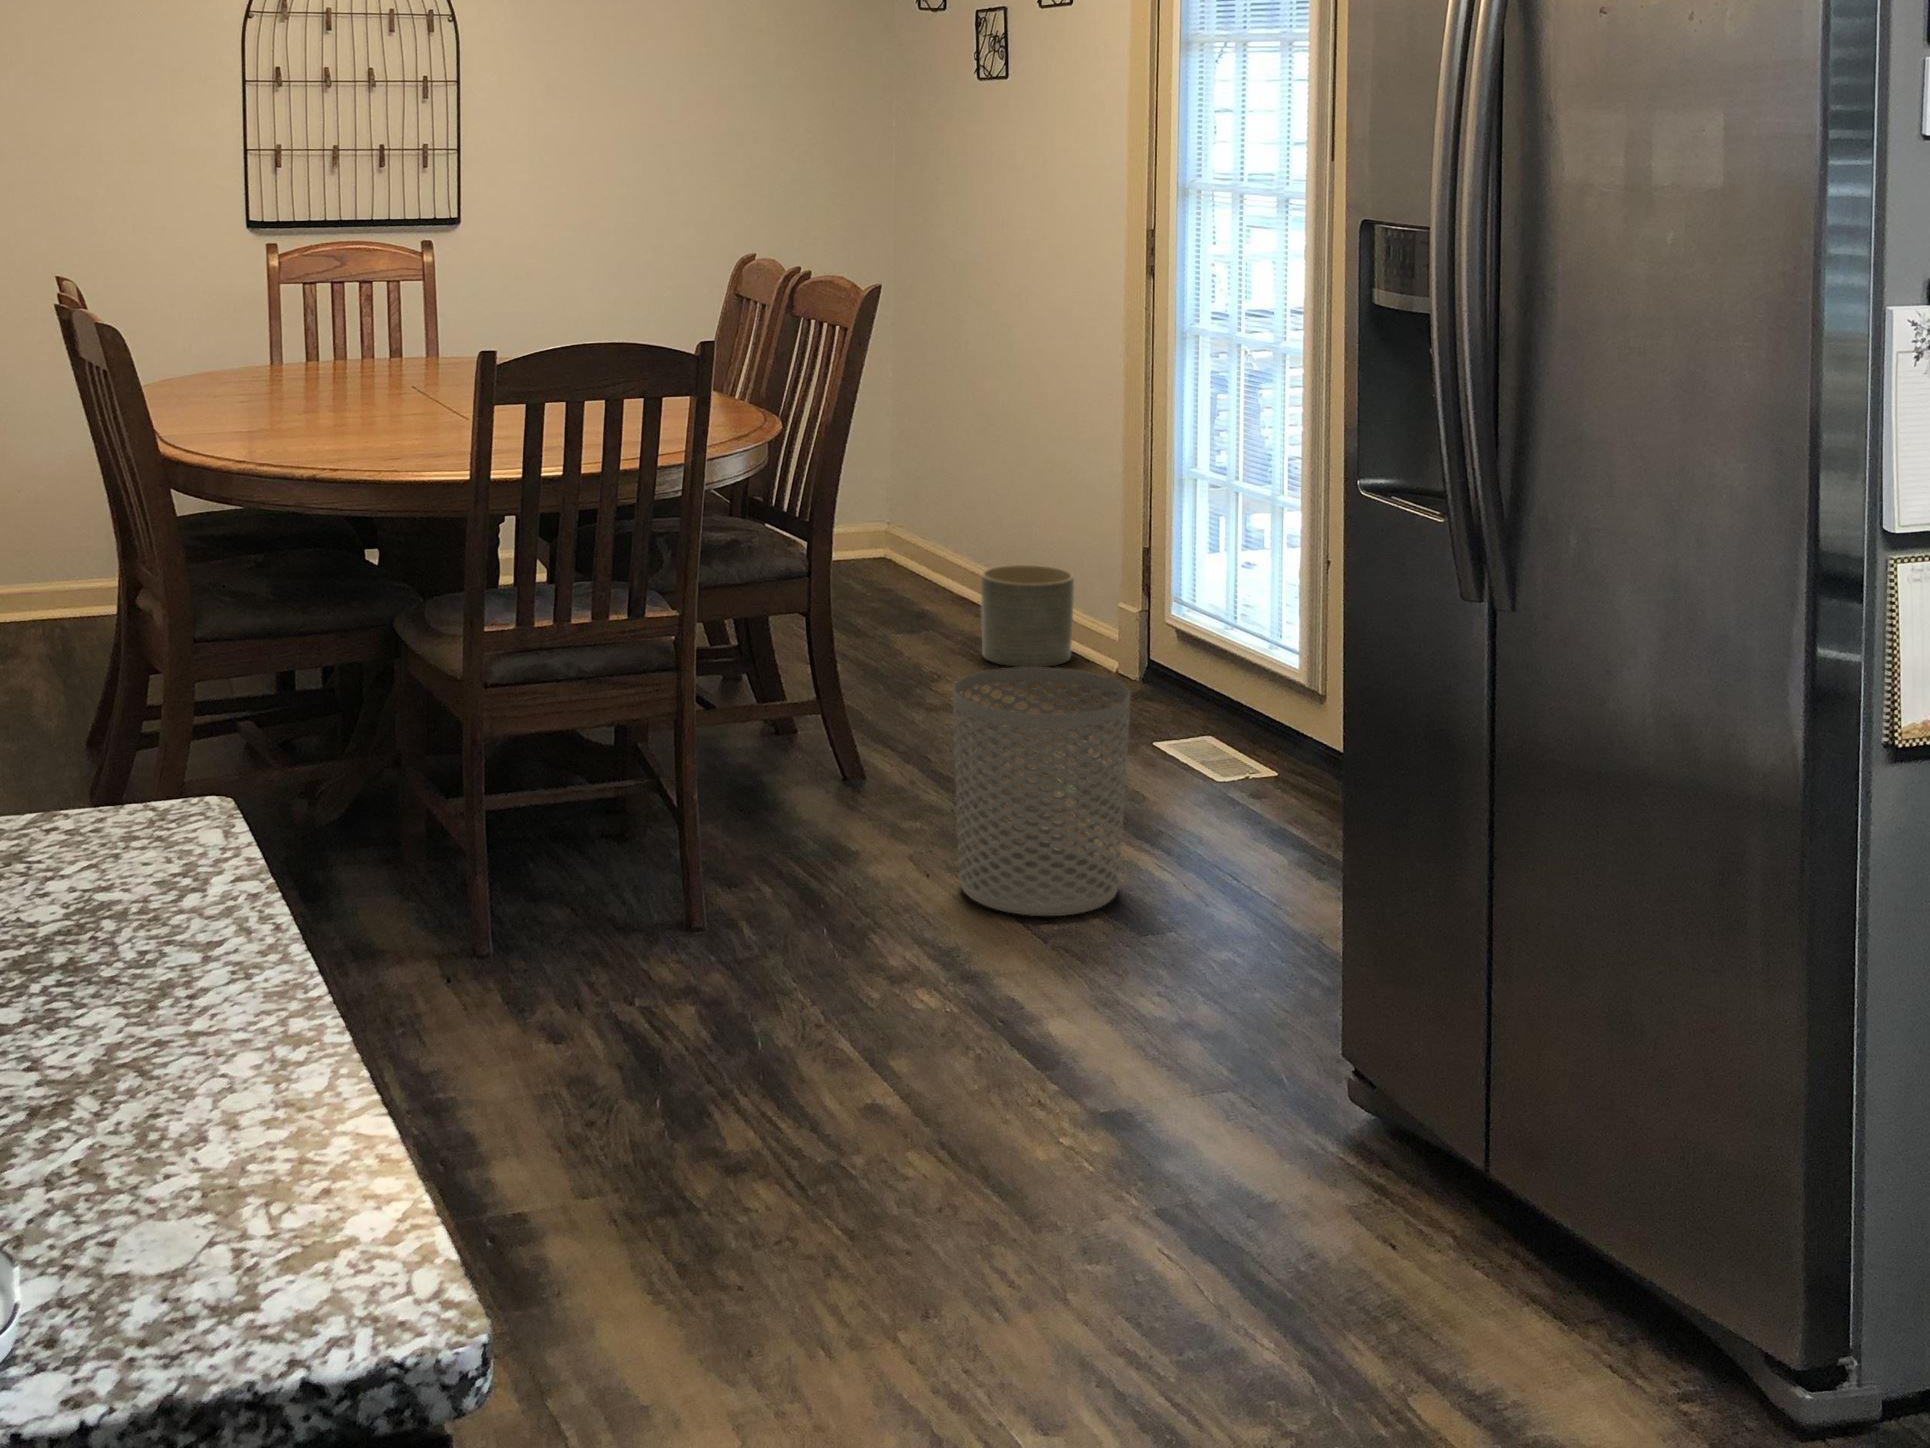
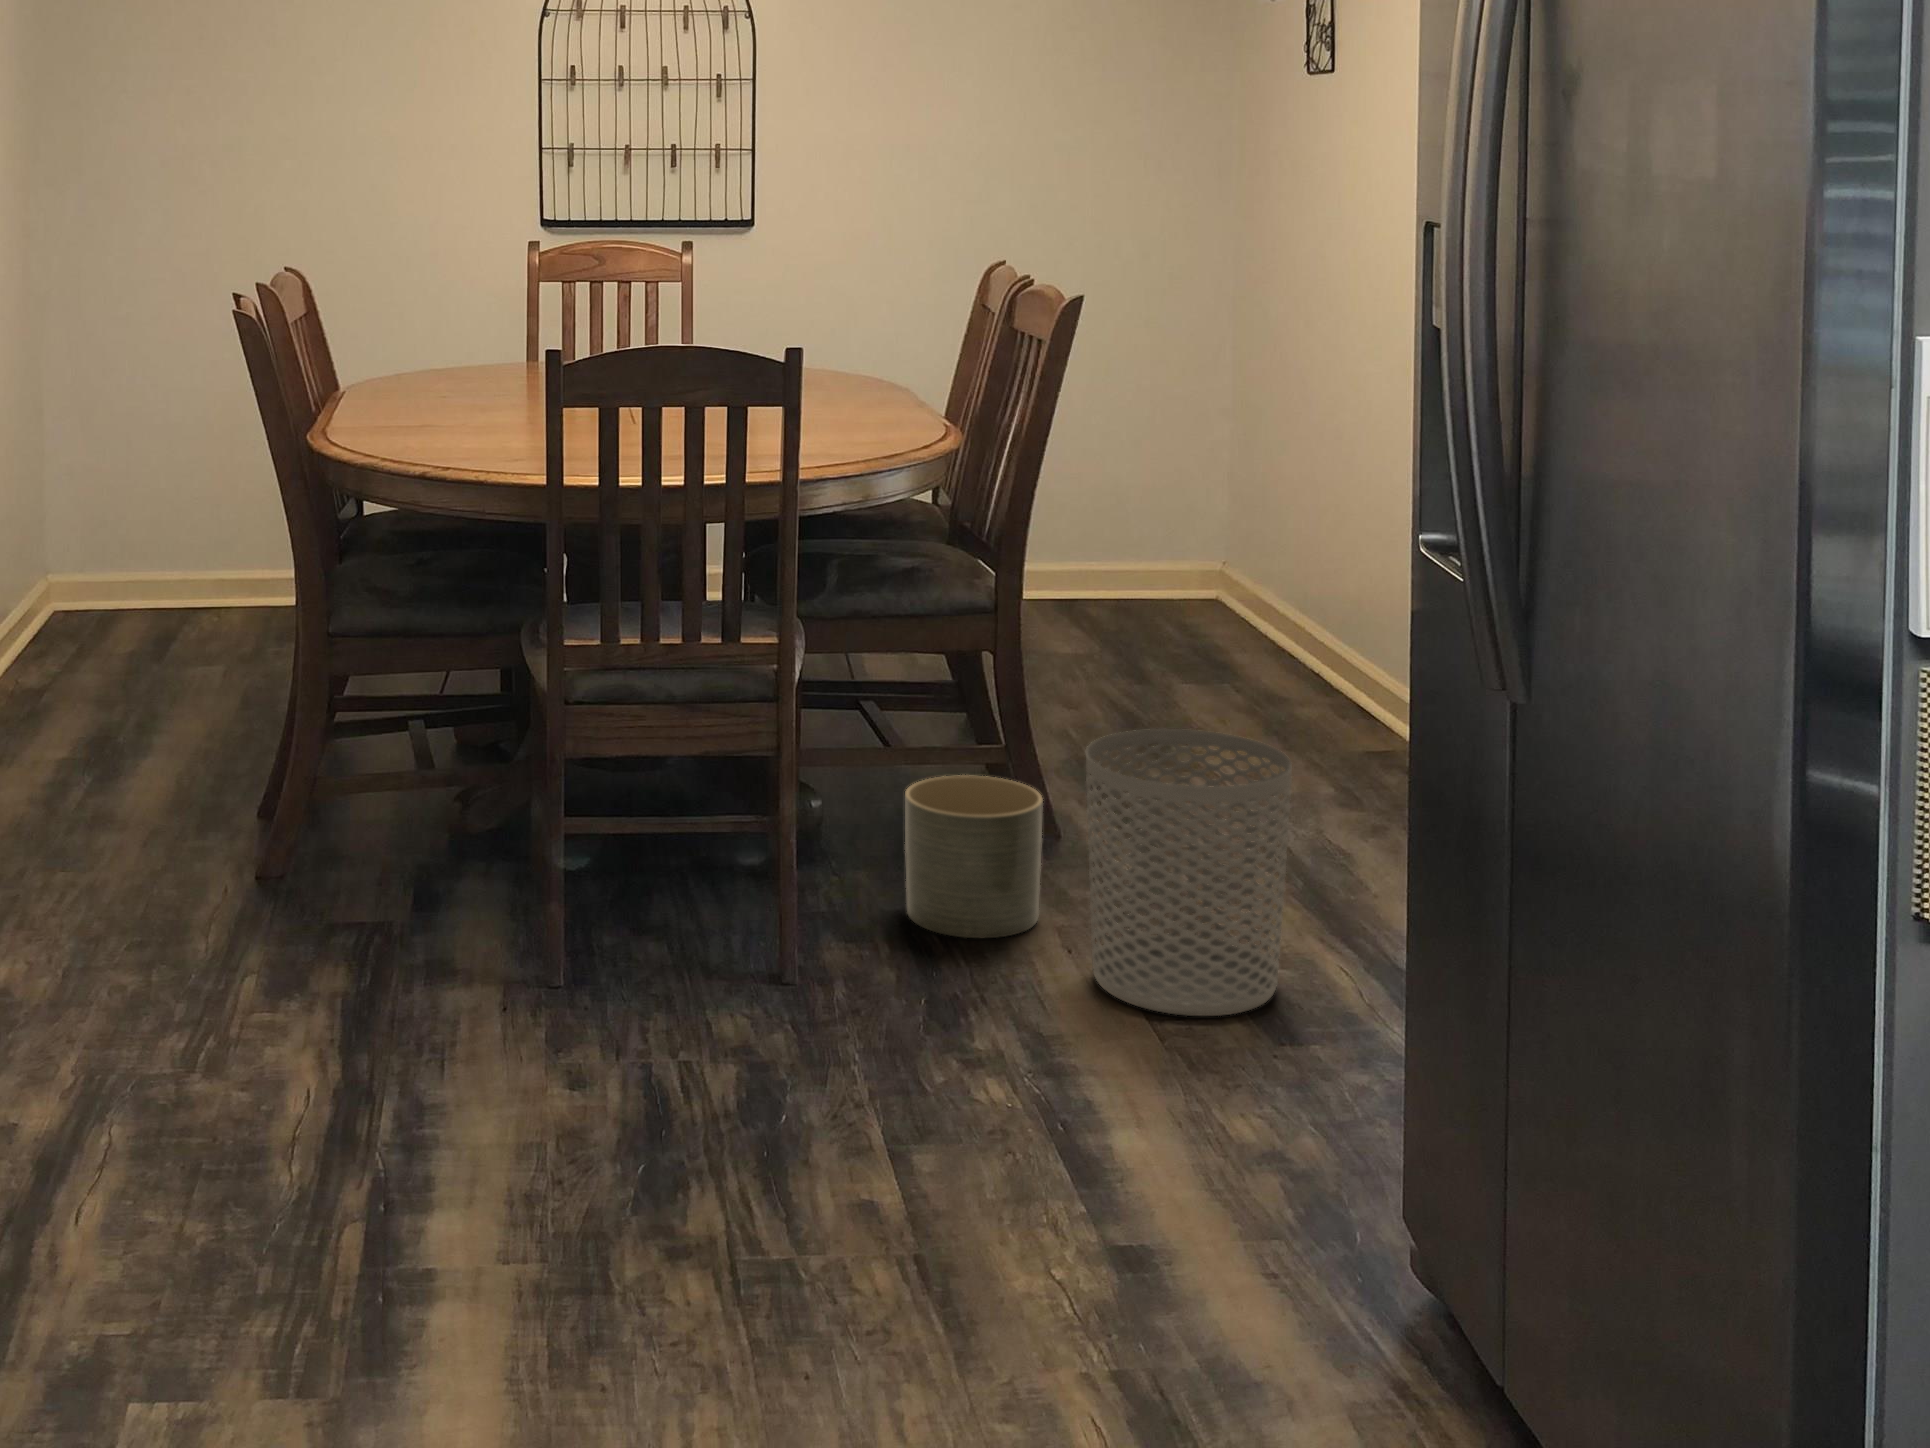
planter: present [981,565,1074,667] -> present [905,775,1043,938]

